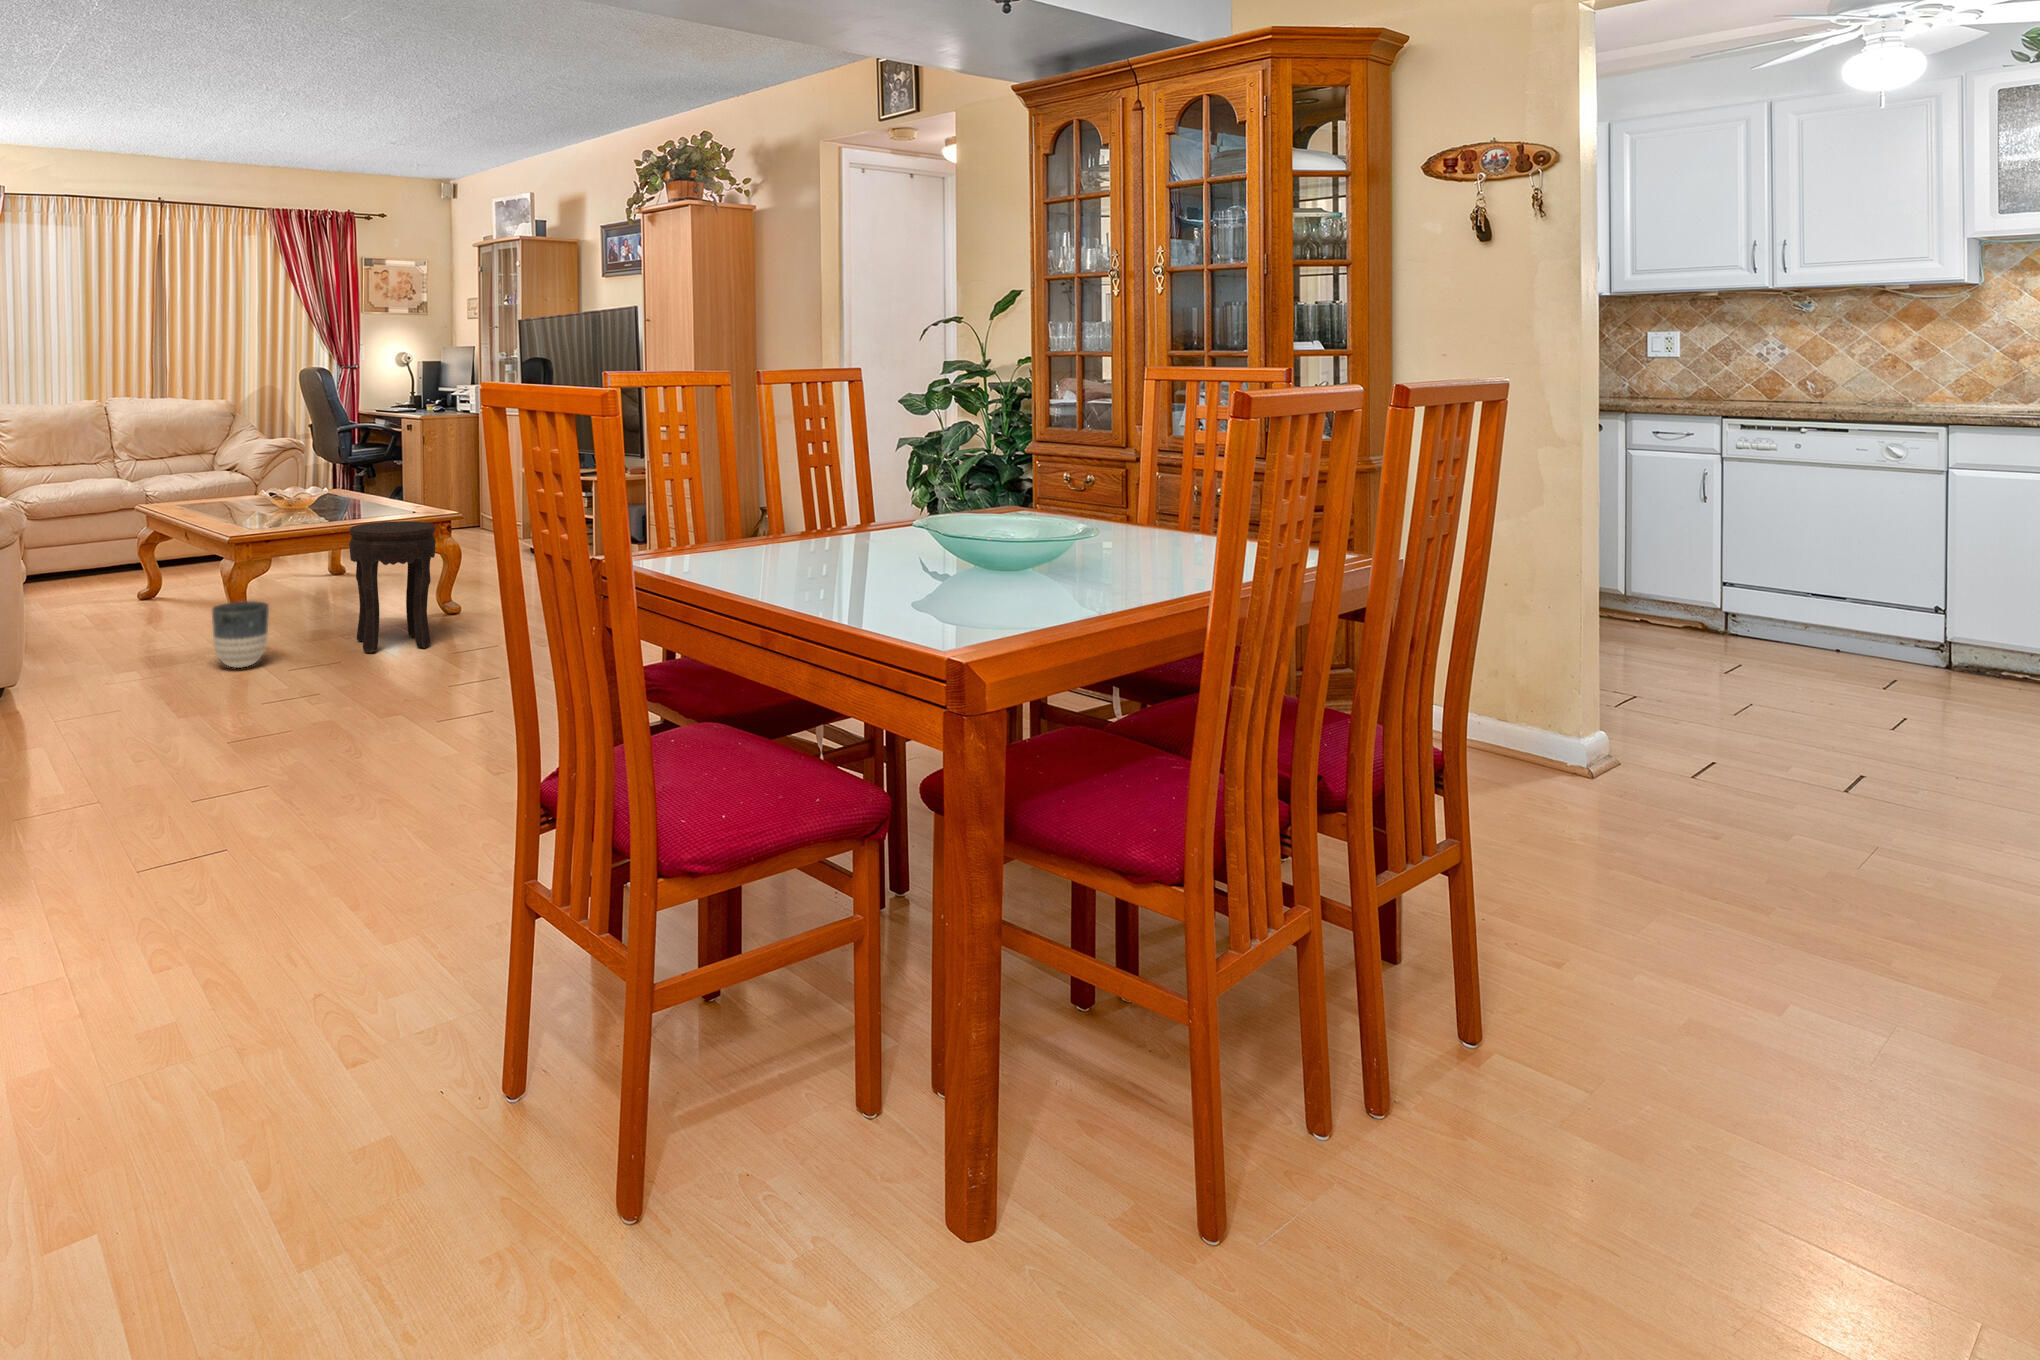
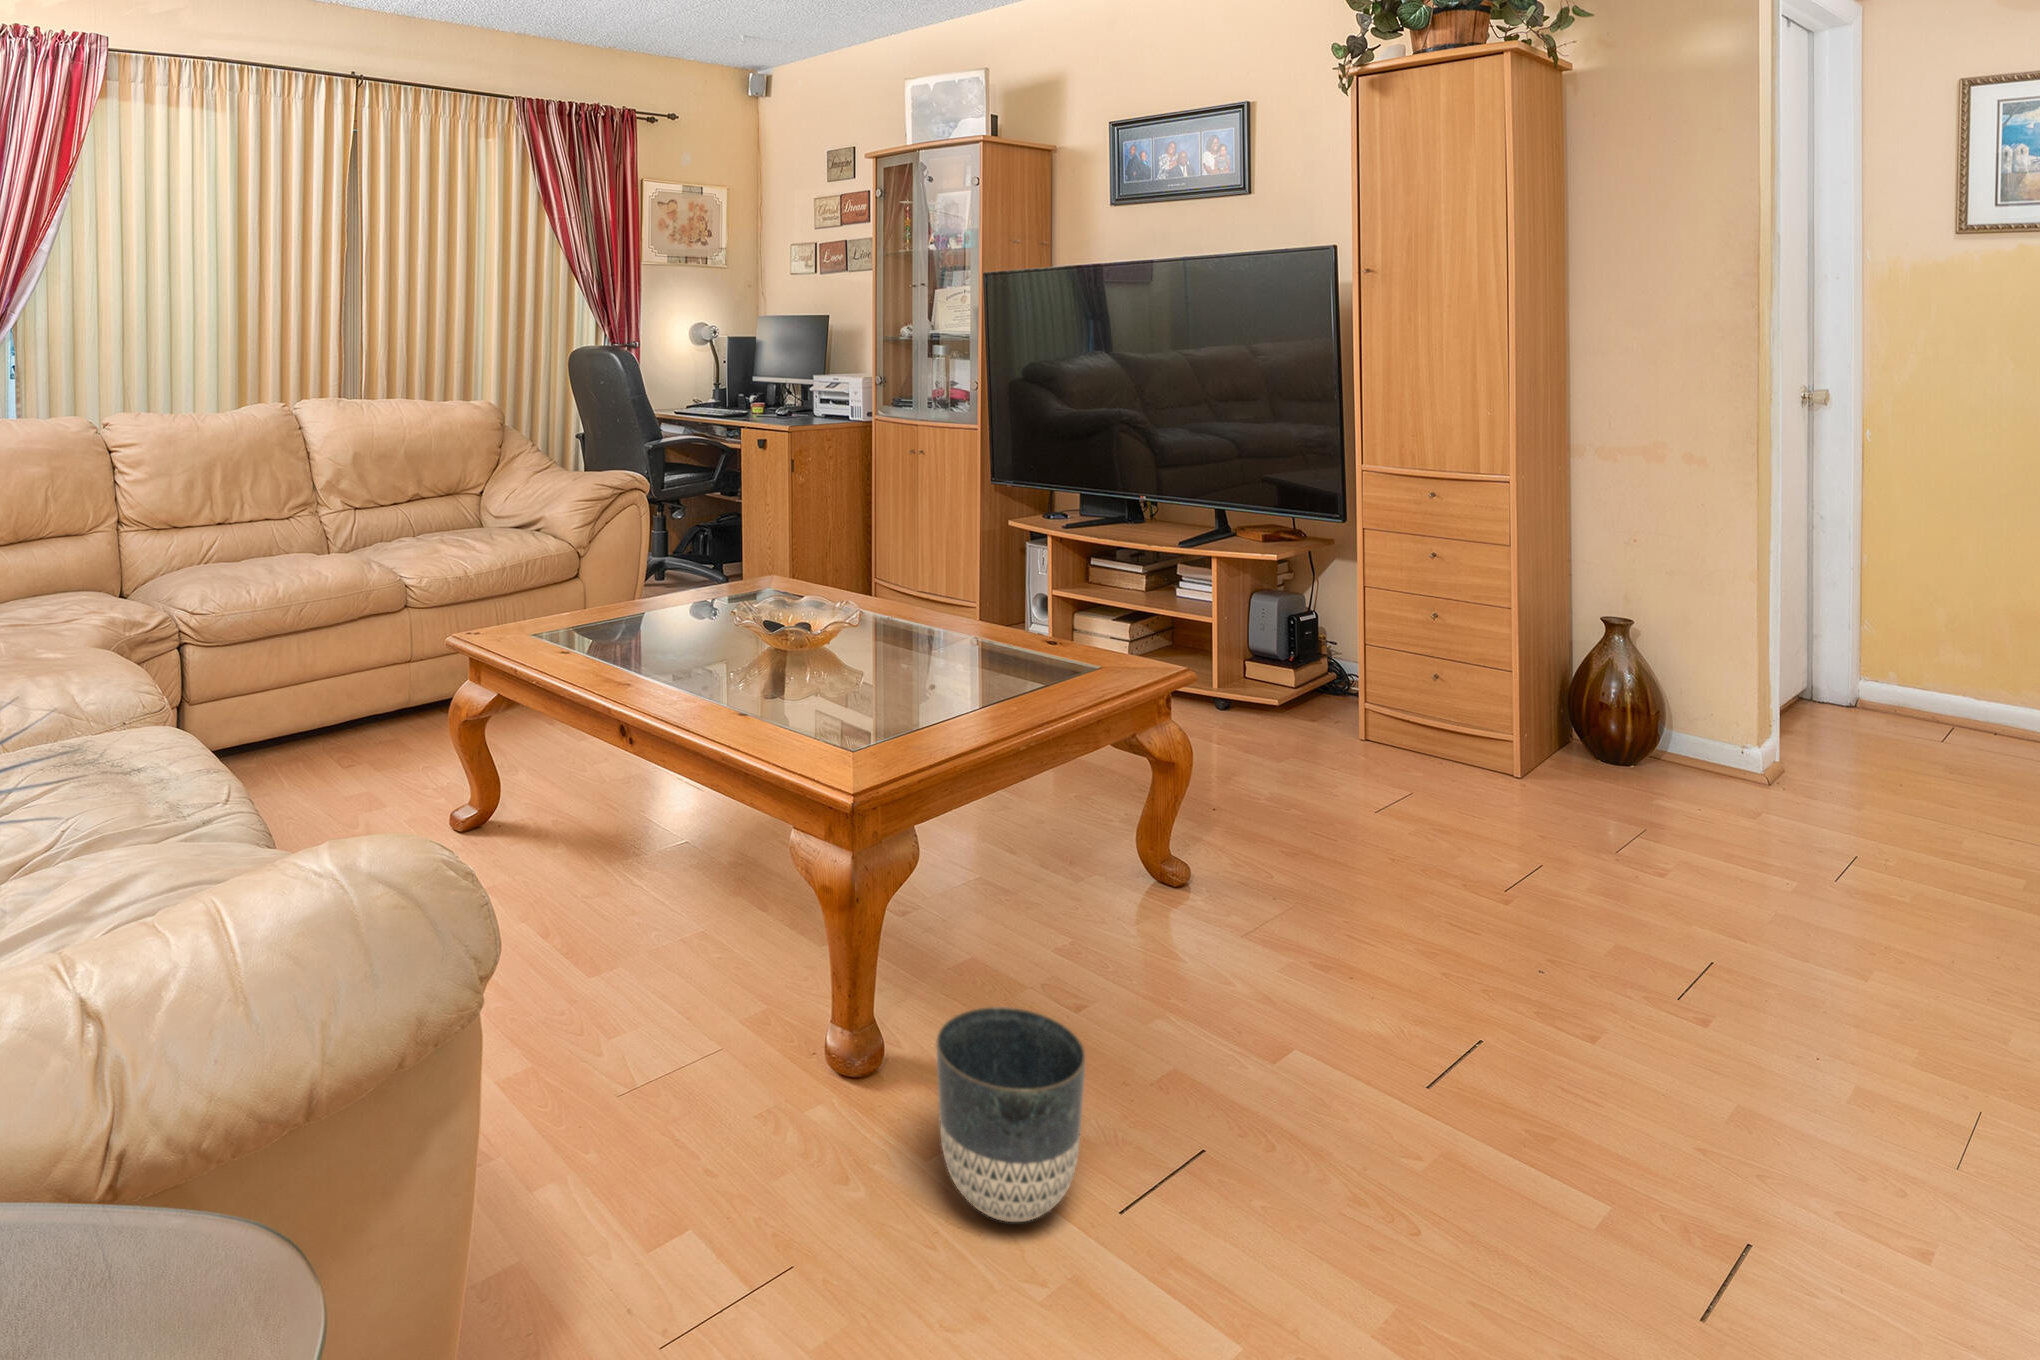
side table: present [349,521,436,653] -> none [1152,742,1369,1109]

